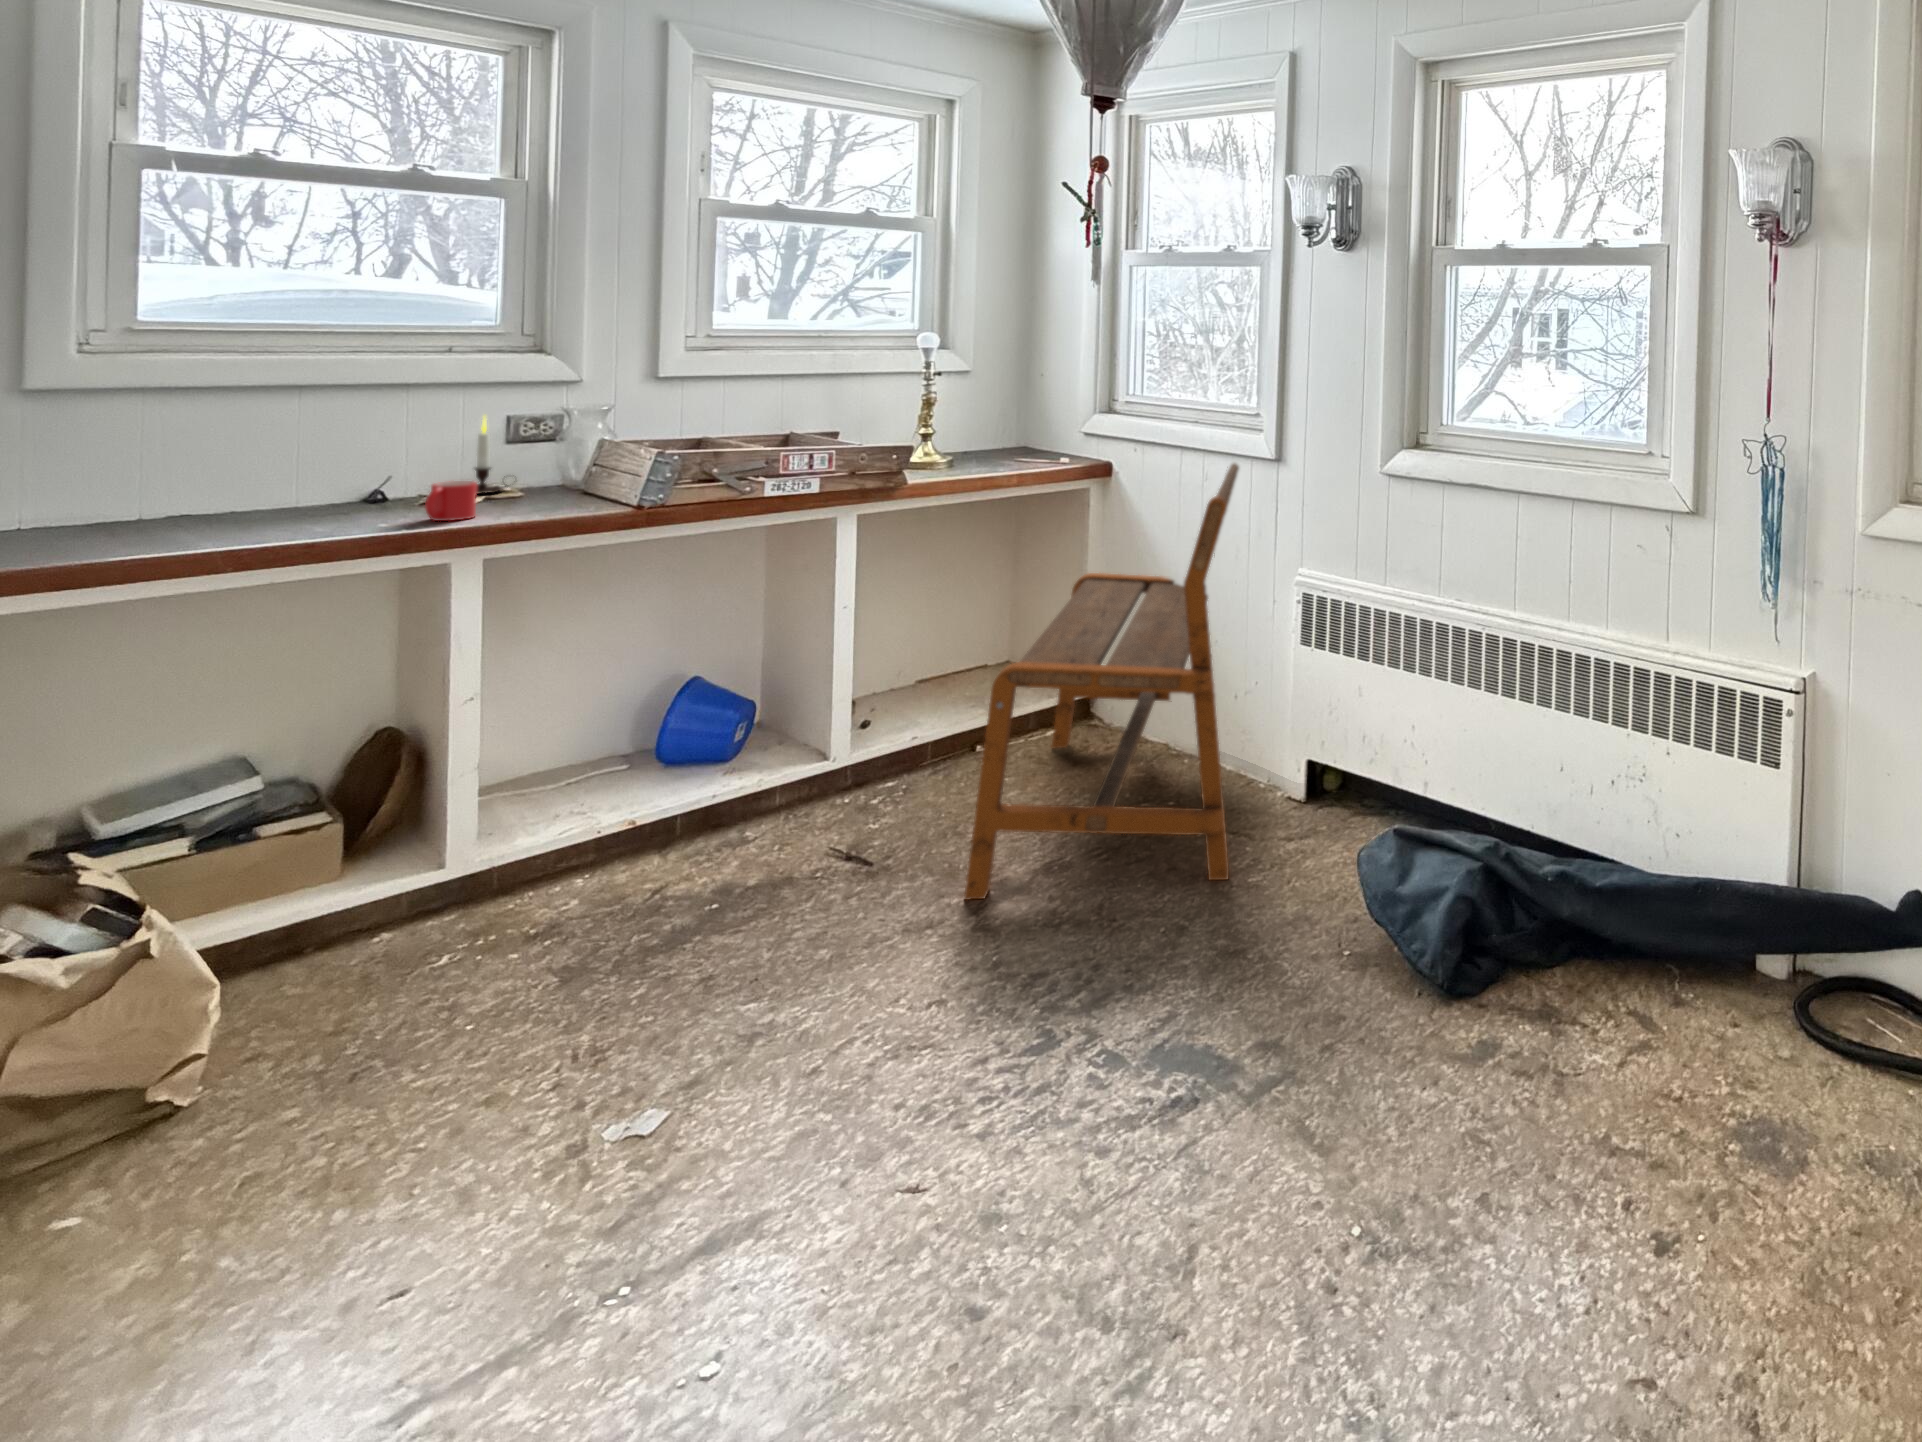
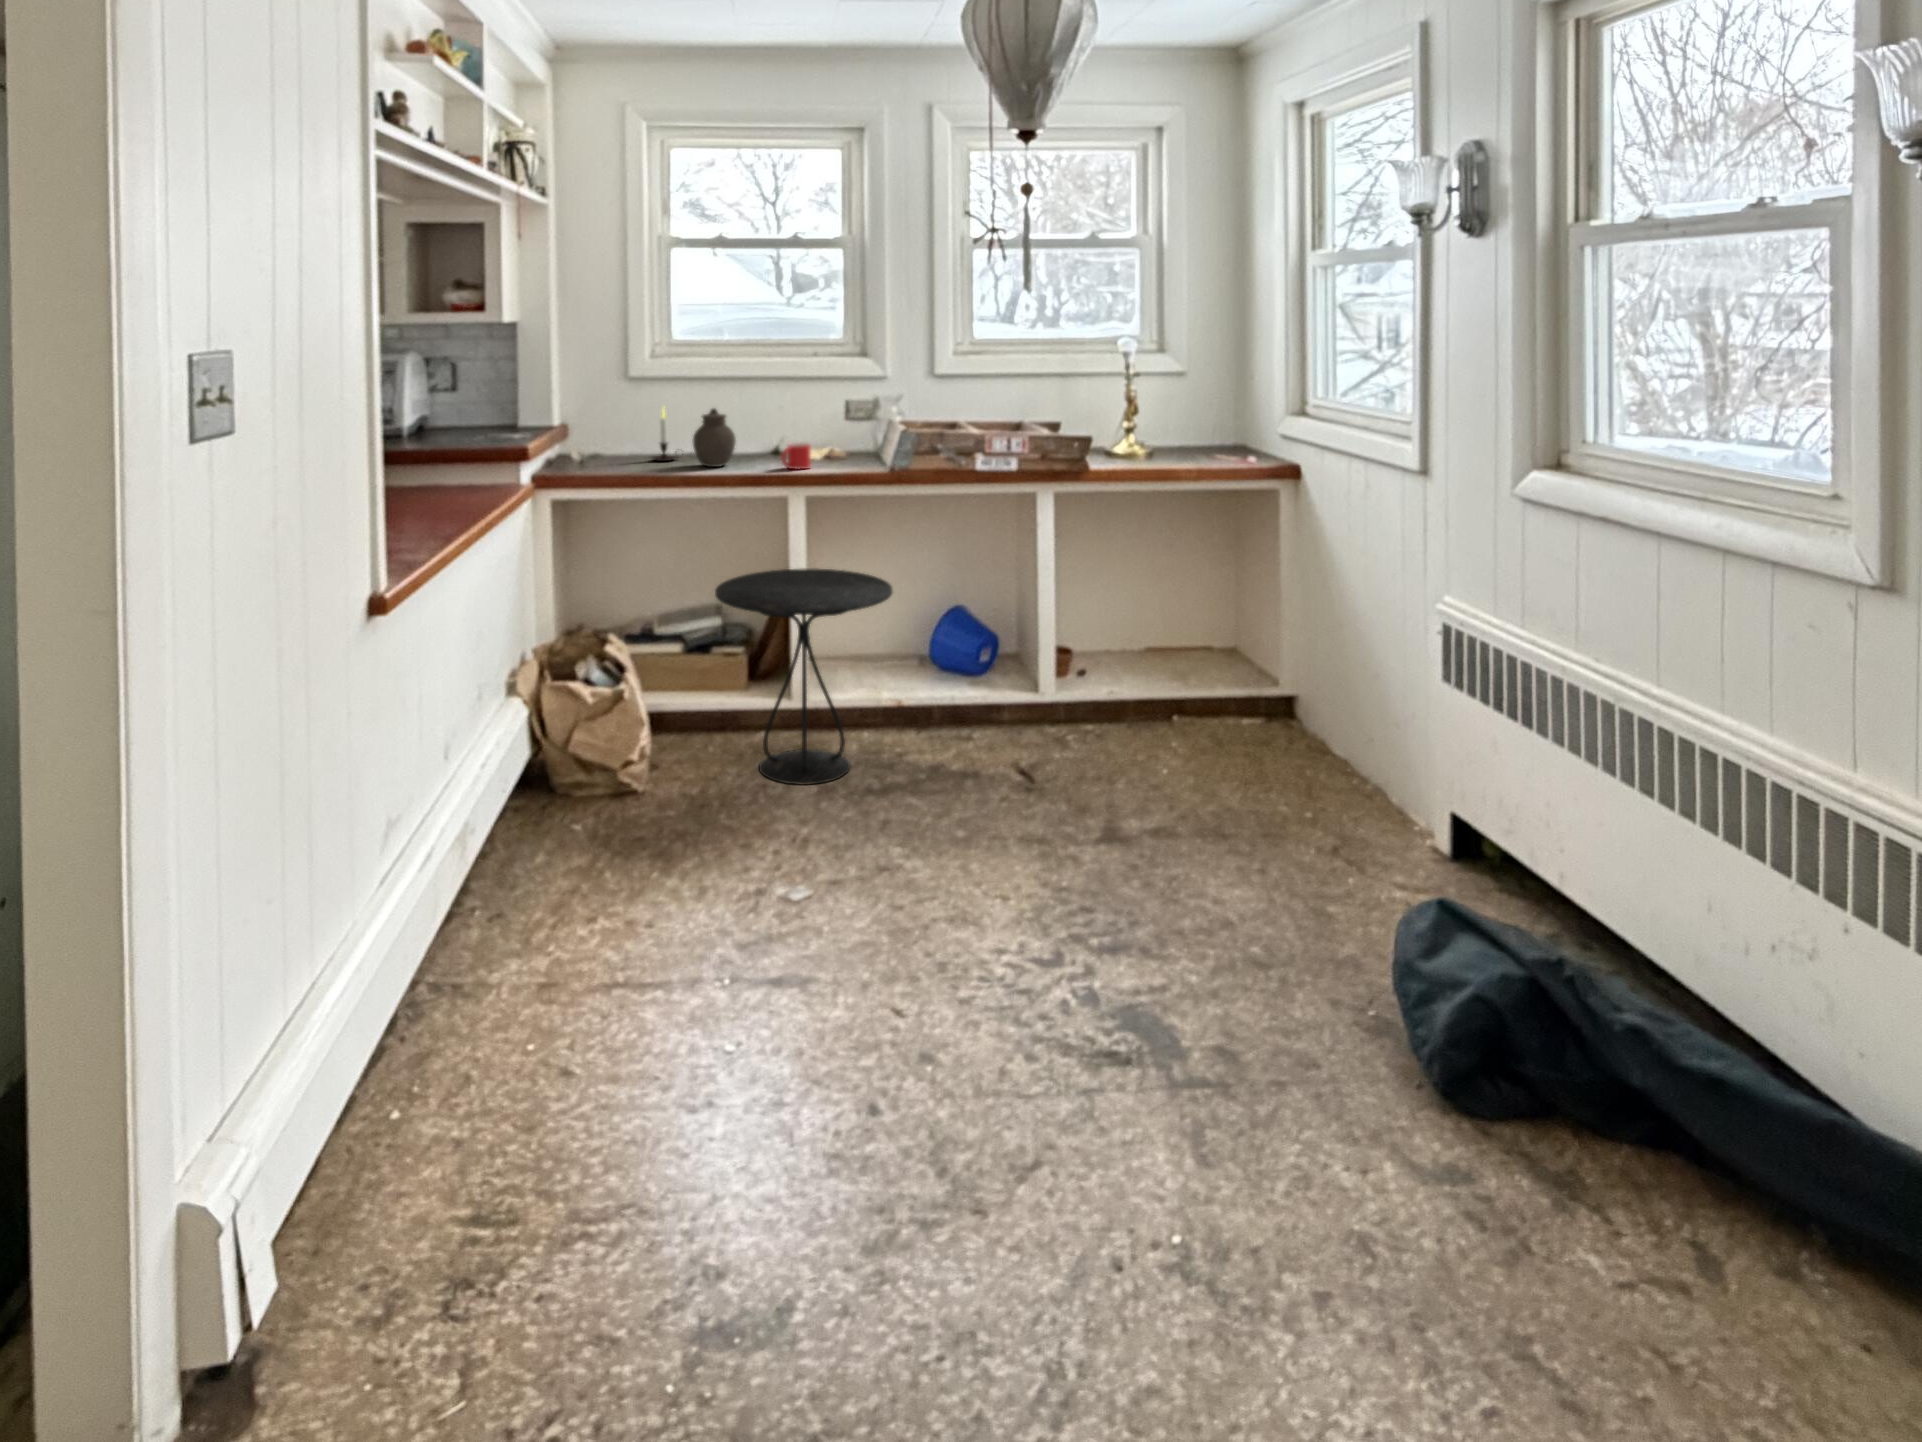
candle: present [475,417,507,494] -> present [653,409,679,461]
jar: none [210,436,310,532] -> present [693,408,736,467]
bench: present [964,463,1239,900] -> none [1075,464,1427,900]
side table: none [334,655,675,993] -> present [715,569,892,785]

